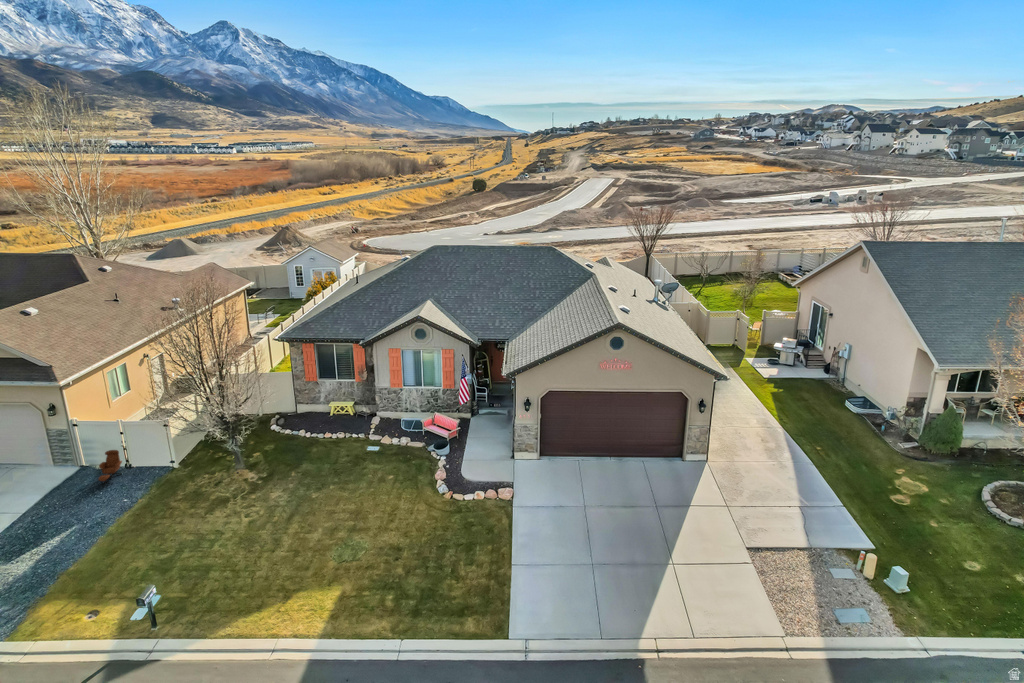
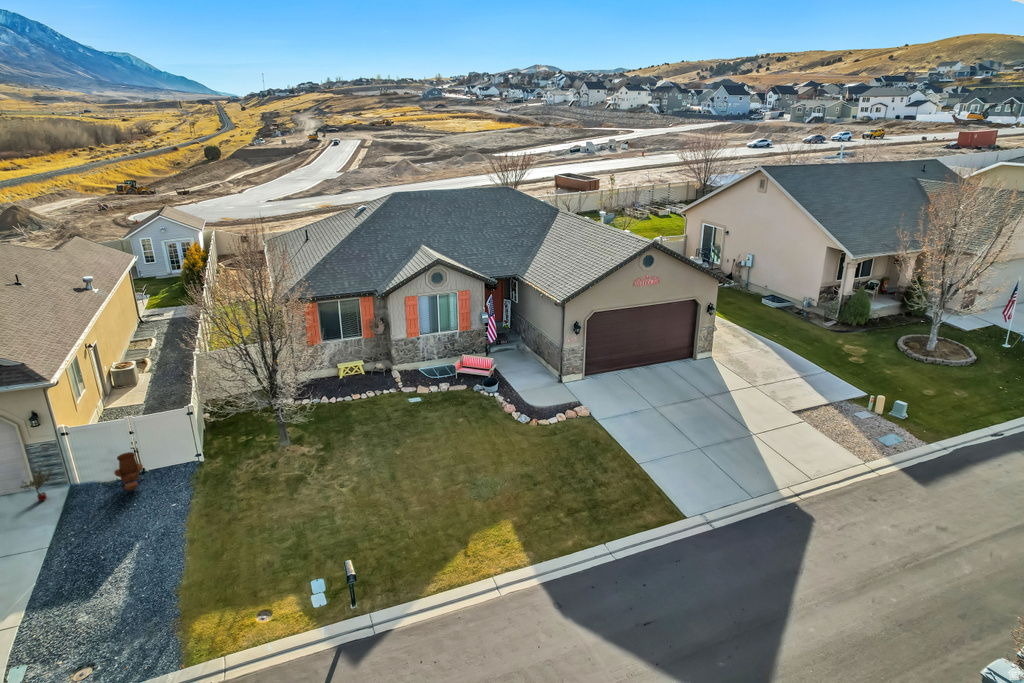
potted tree: none [38,449,61,476] -> present [20,467,53,501]

